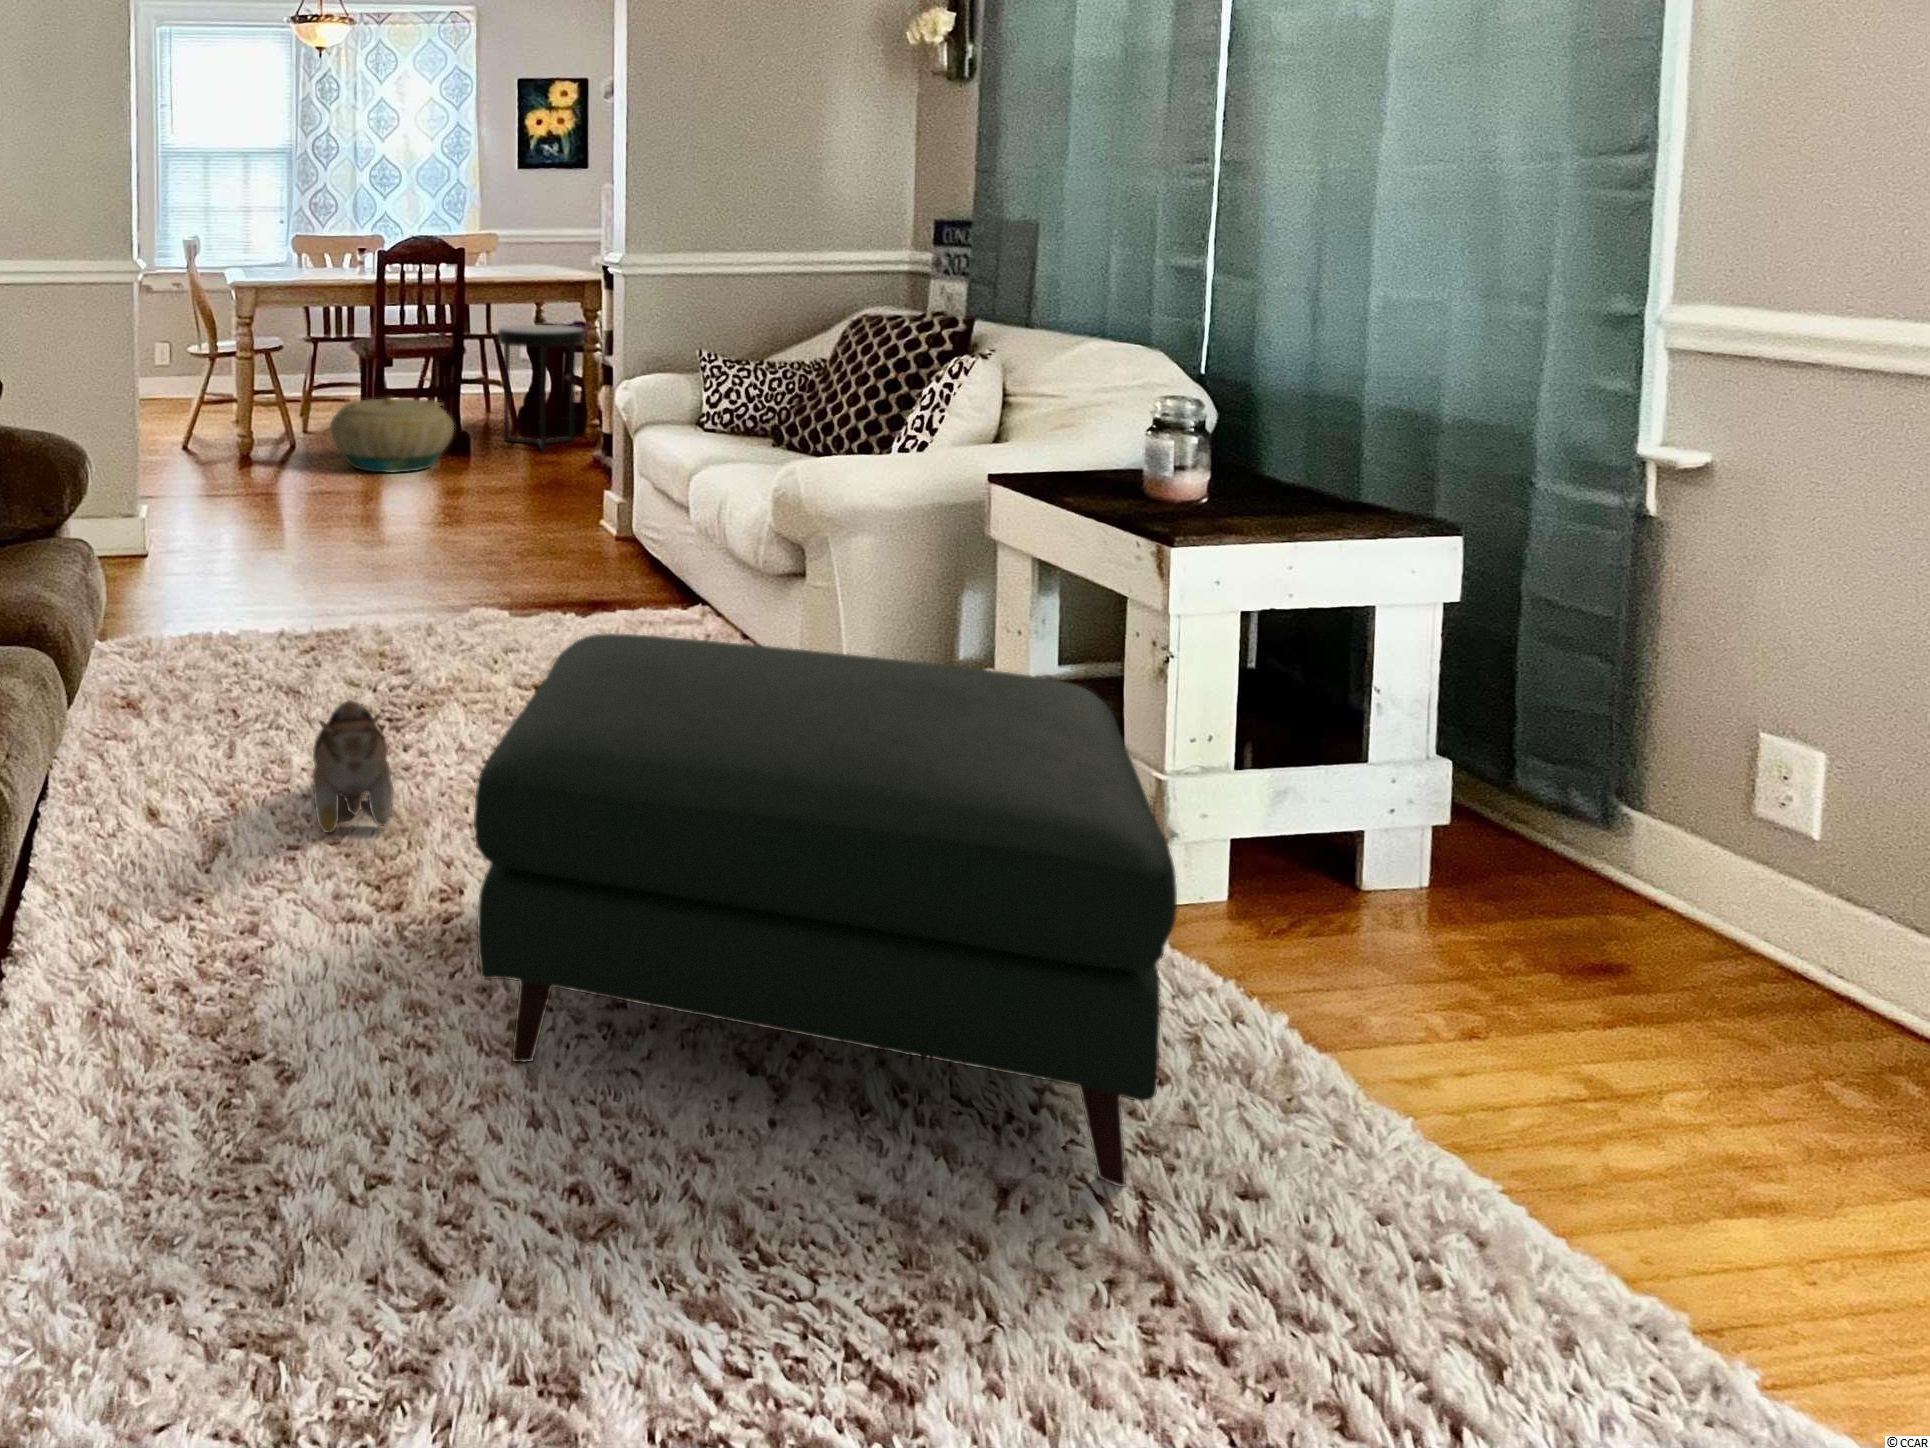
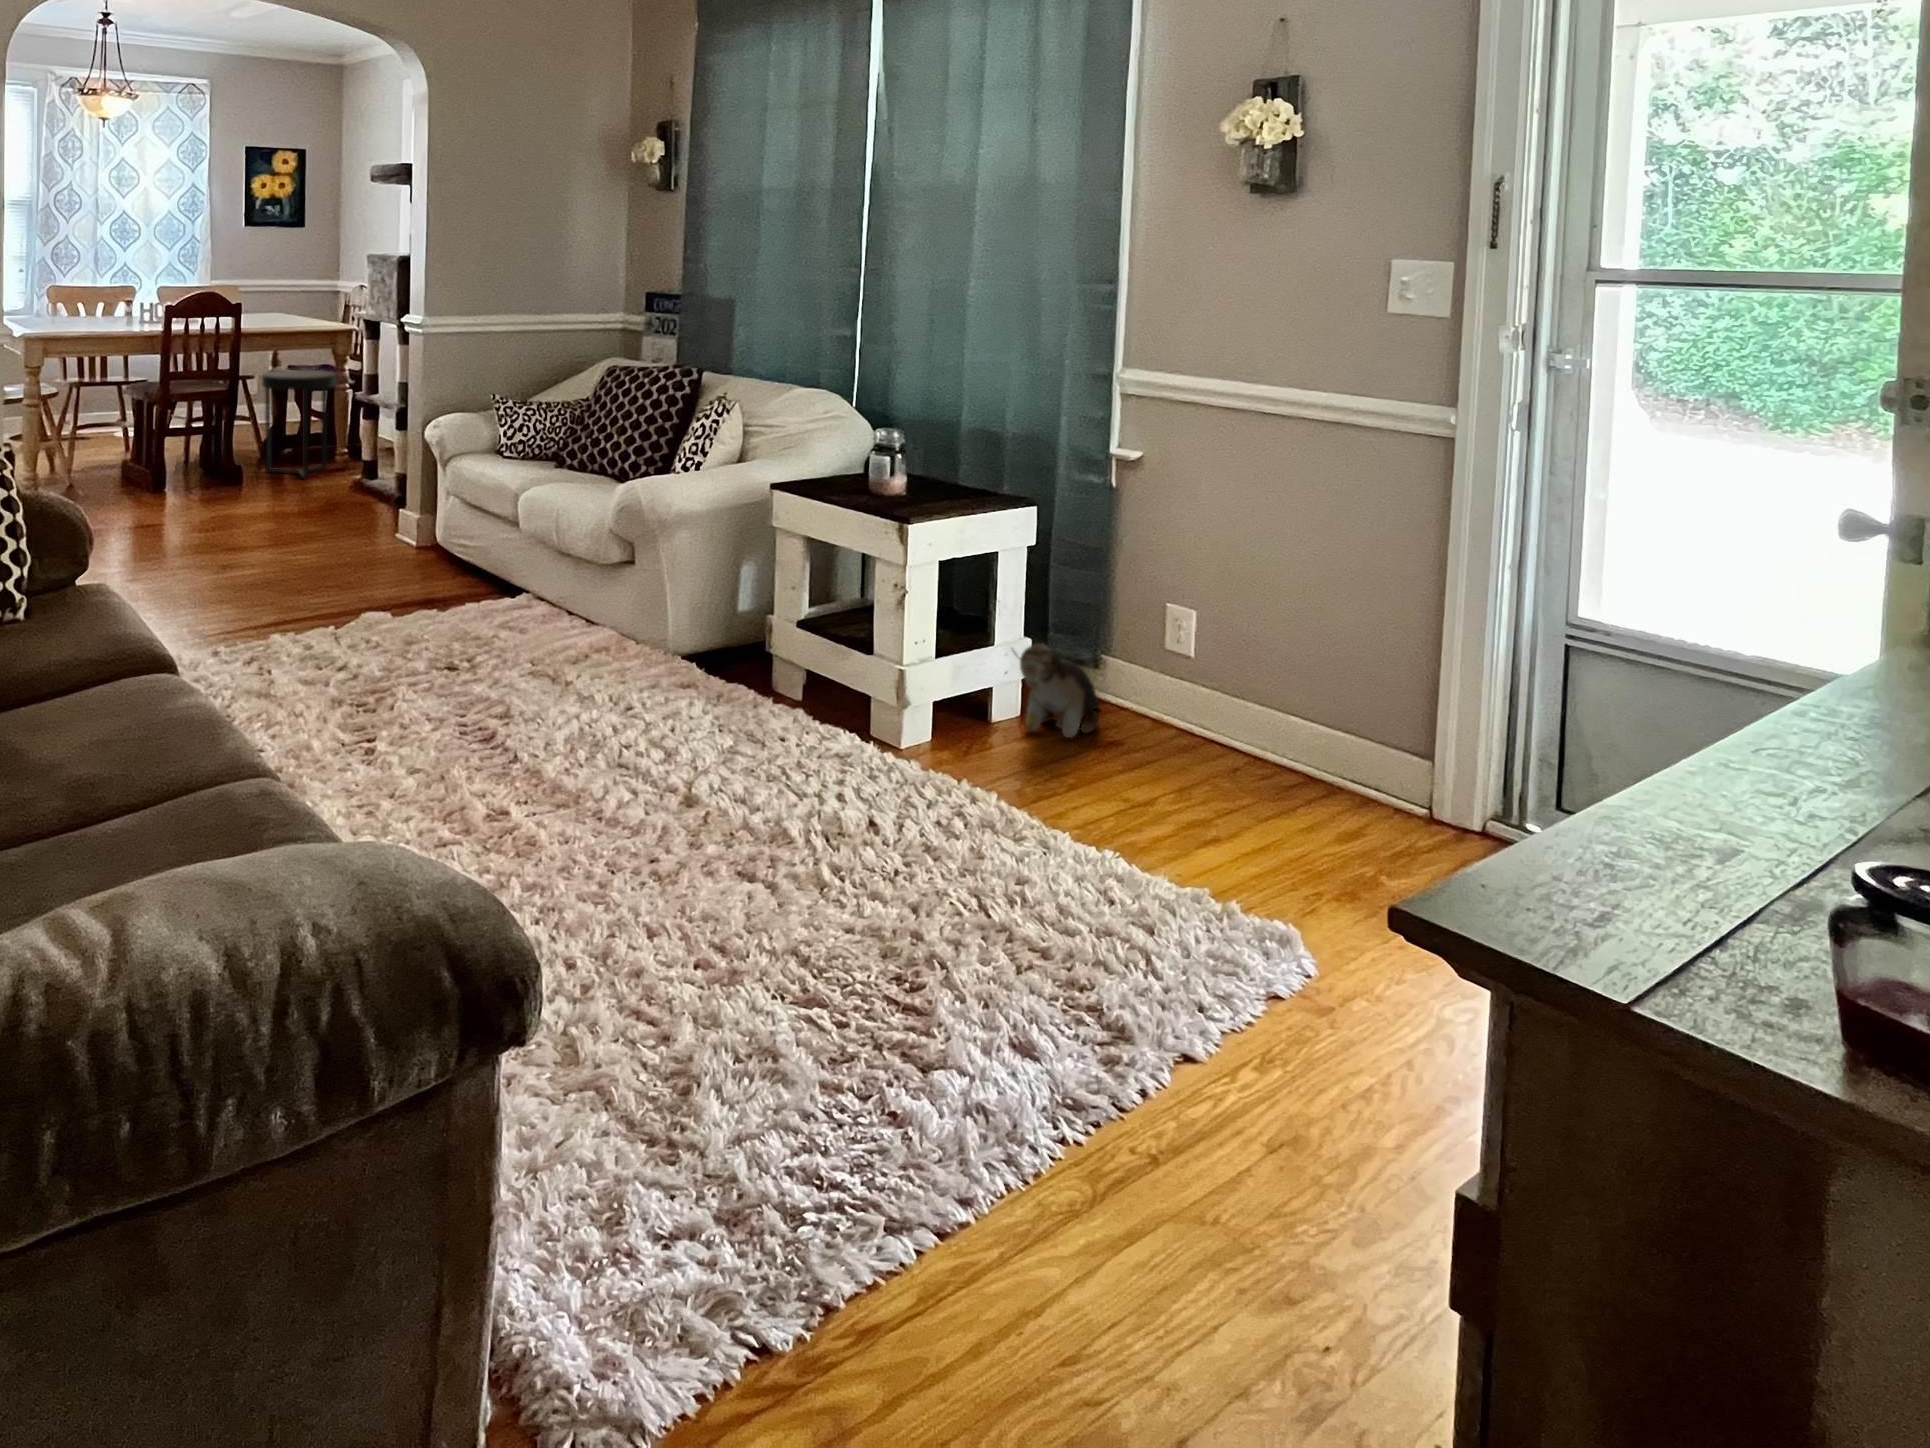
basket: present [330,397,454,473] -> none [125,440,239,507]
ottoman: present [474,633,1177,1187] -> none [557,607,995,904]
plush toy: present [313,700,393,833] -> present [1014,643,1100,738]

